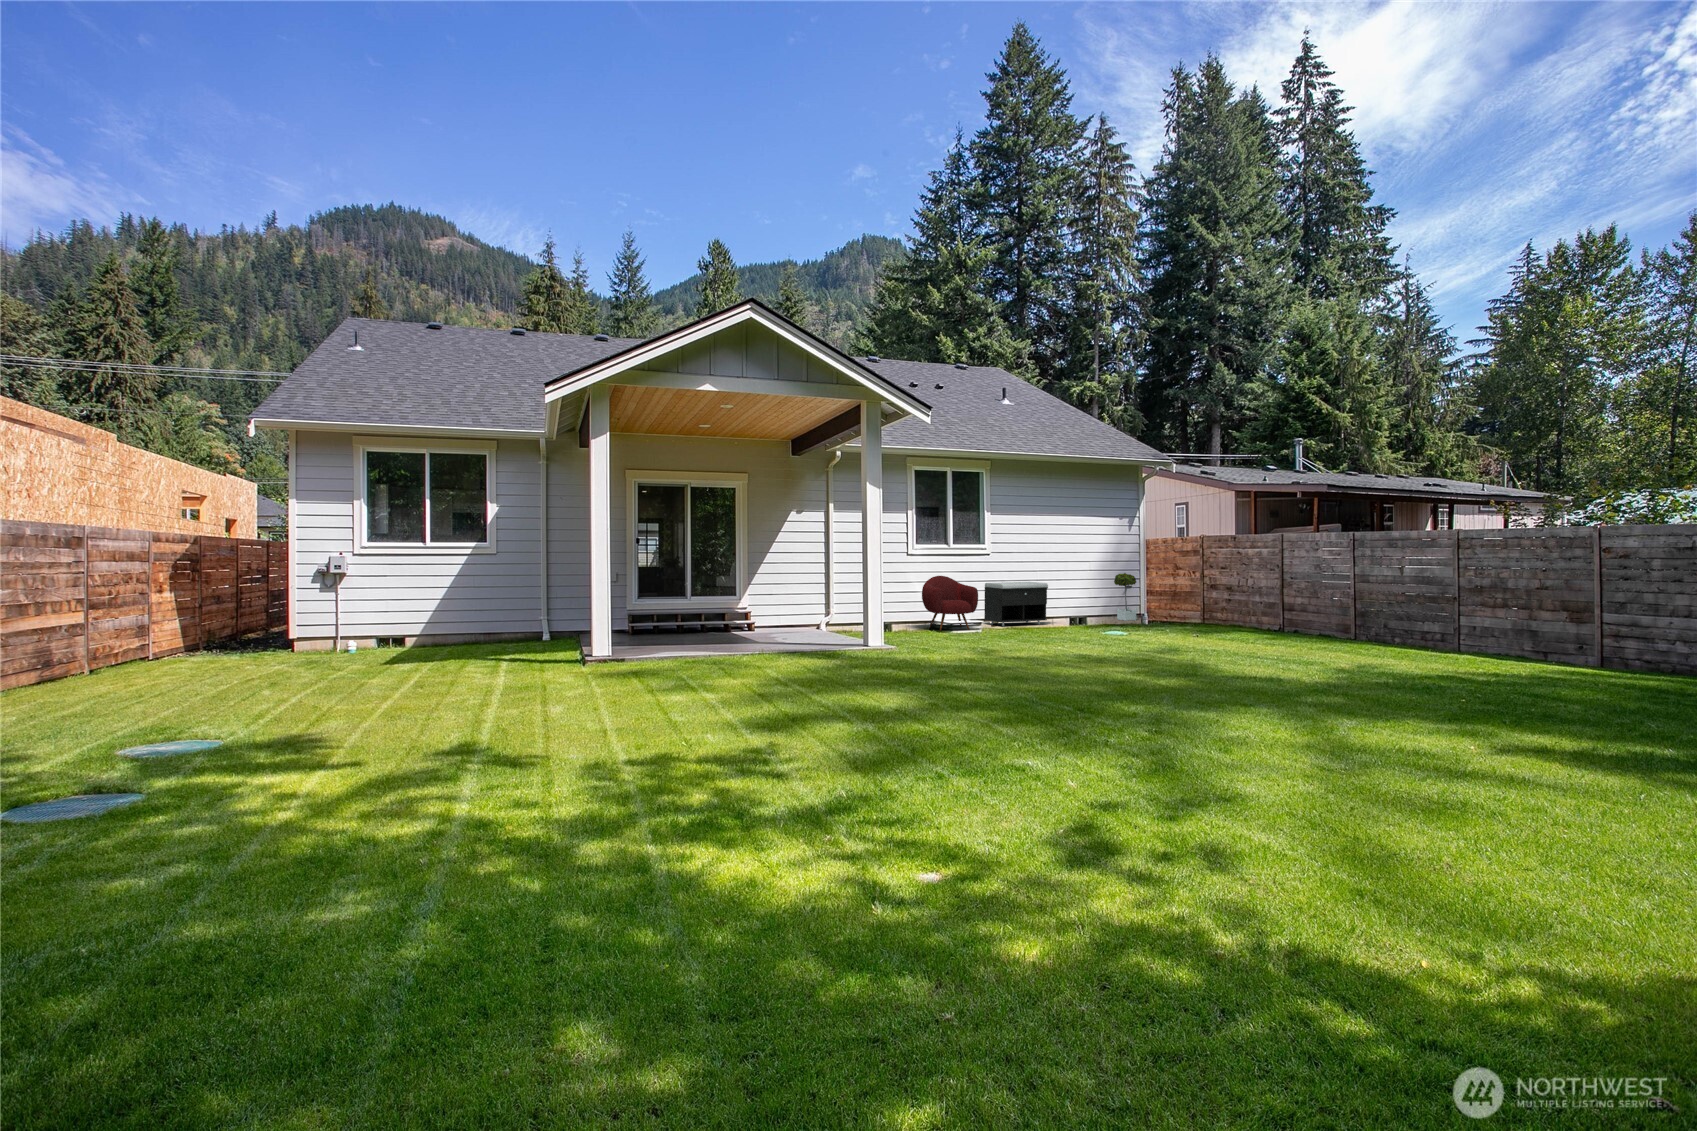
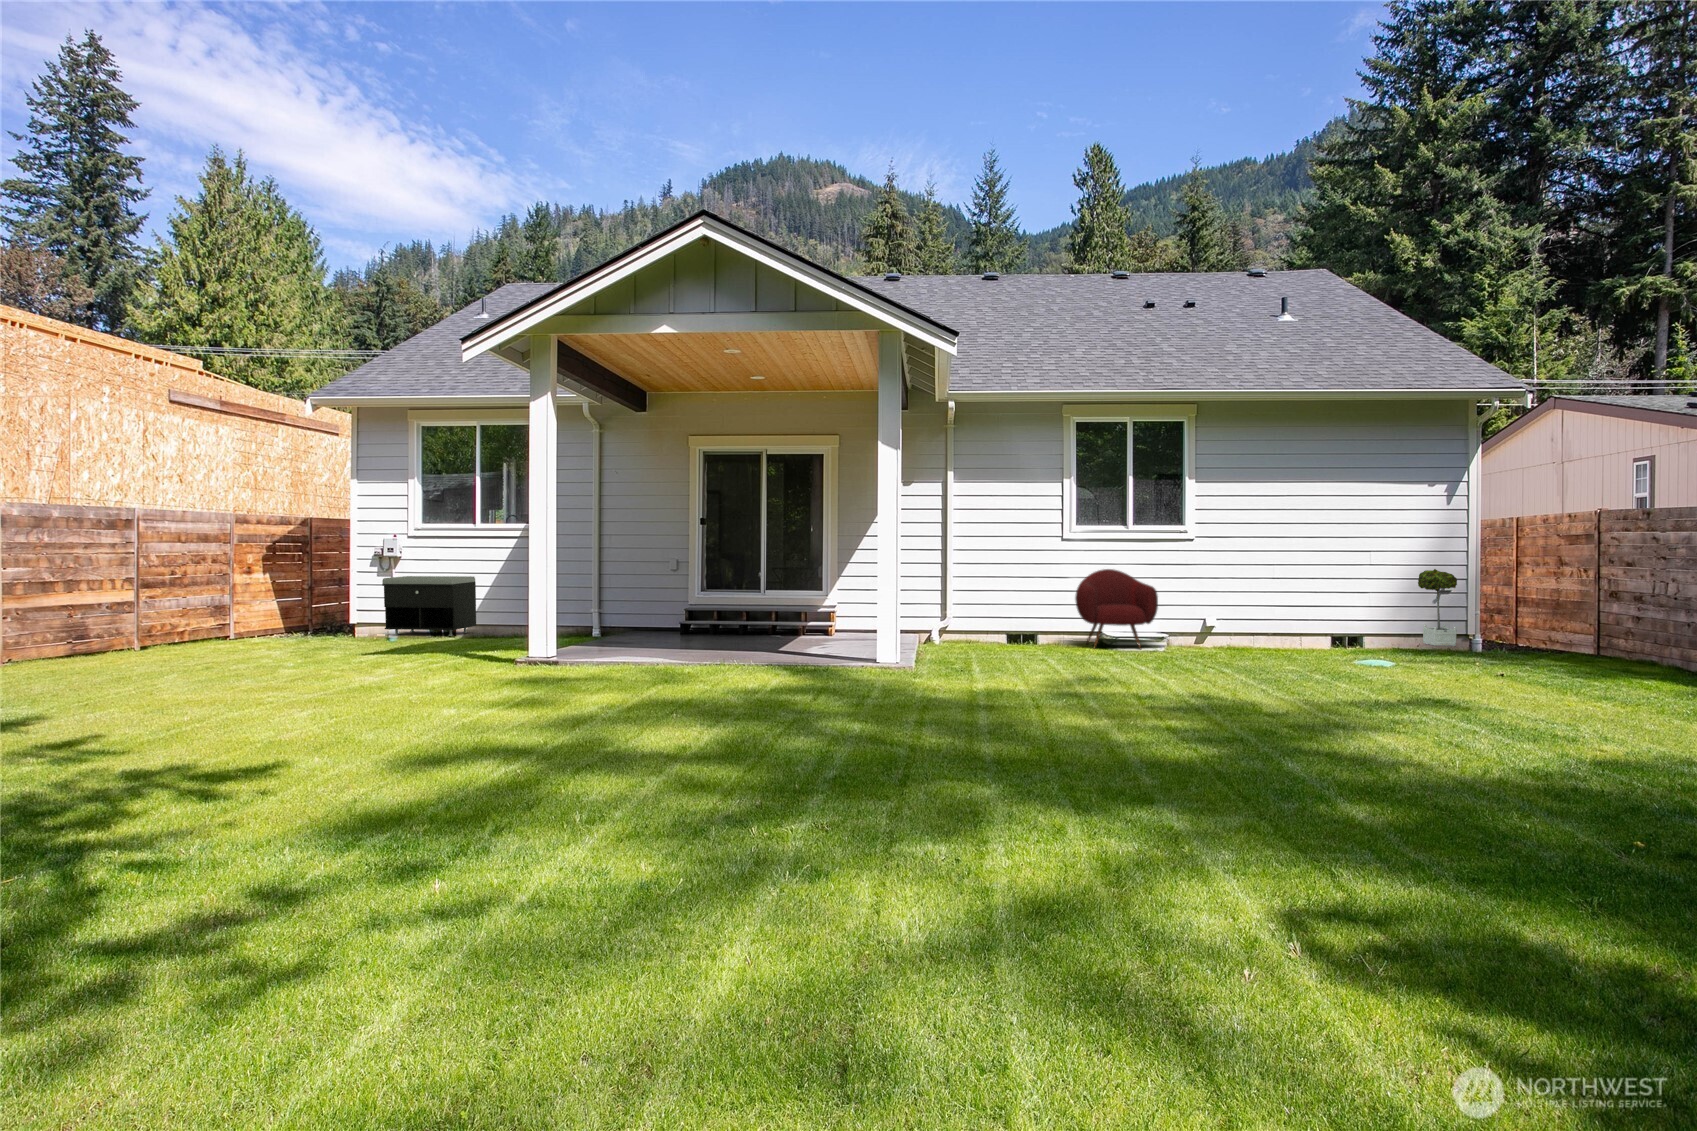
storage bench: present [984,582,1048,626] -> present [382,576,476,636]

